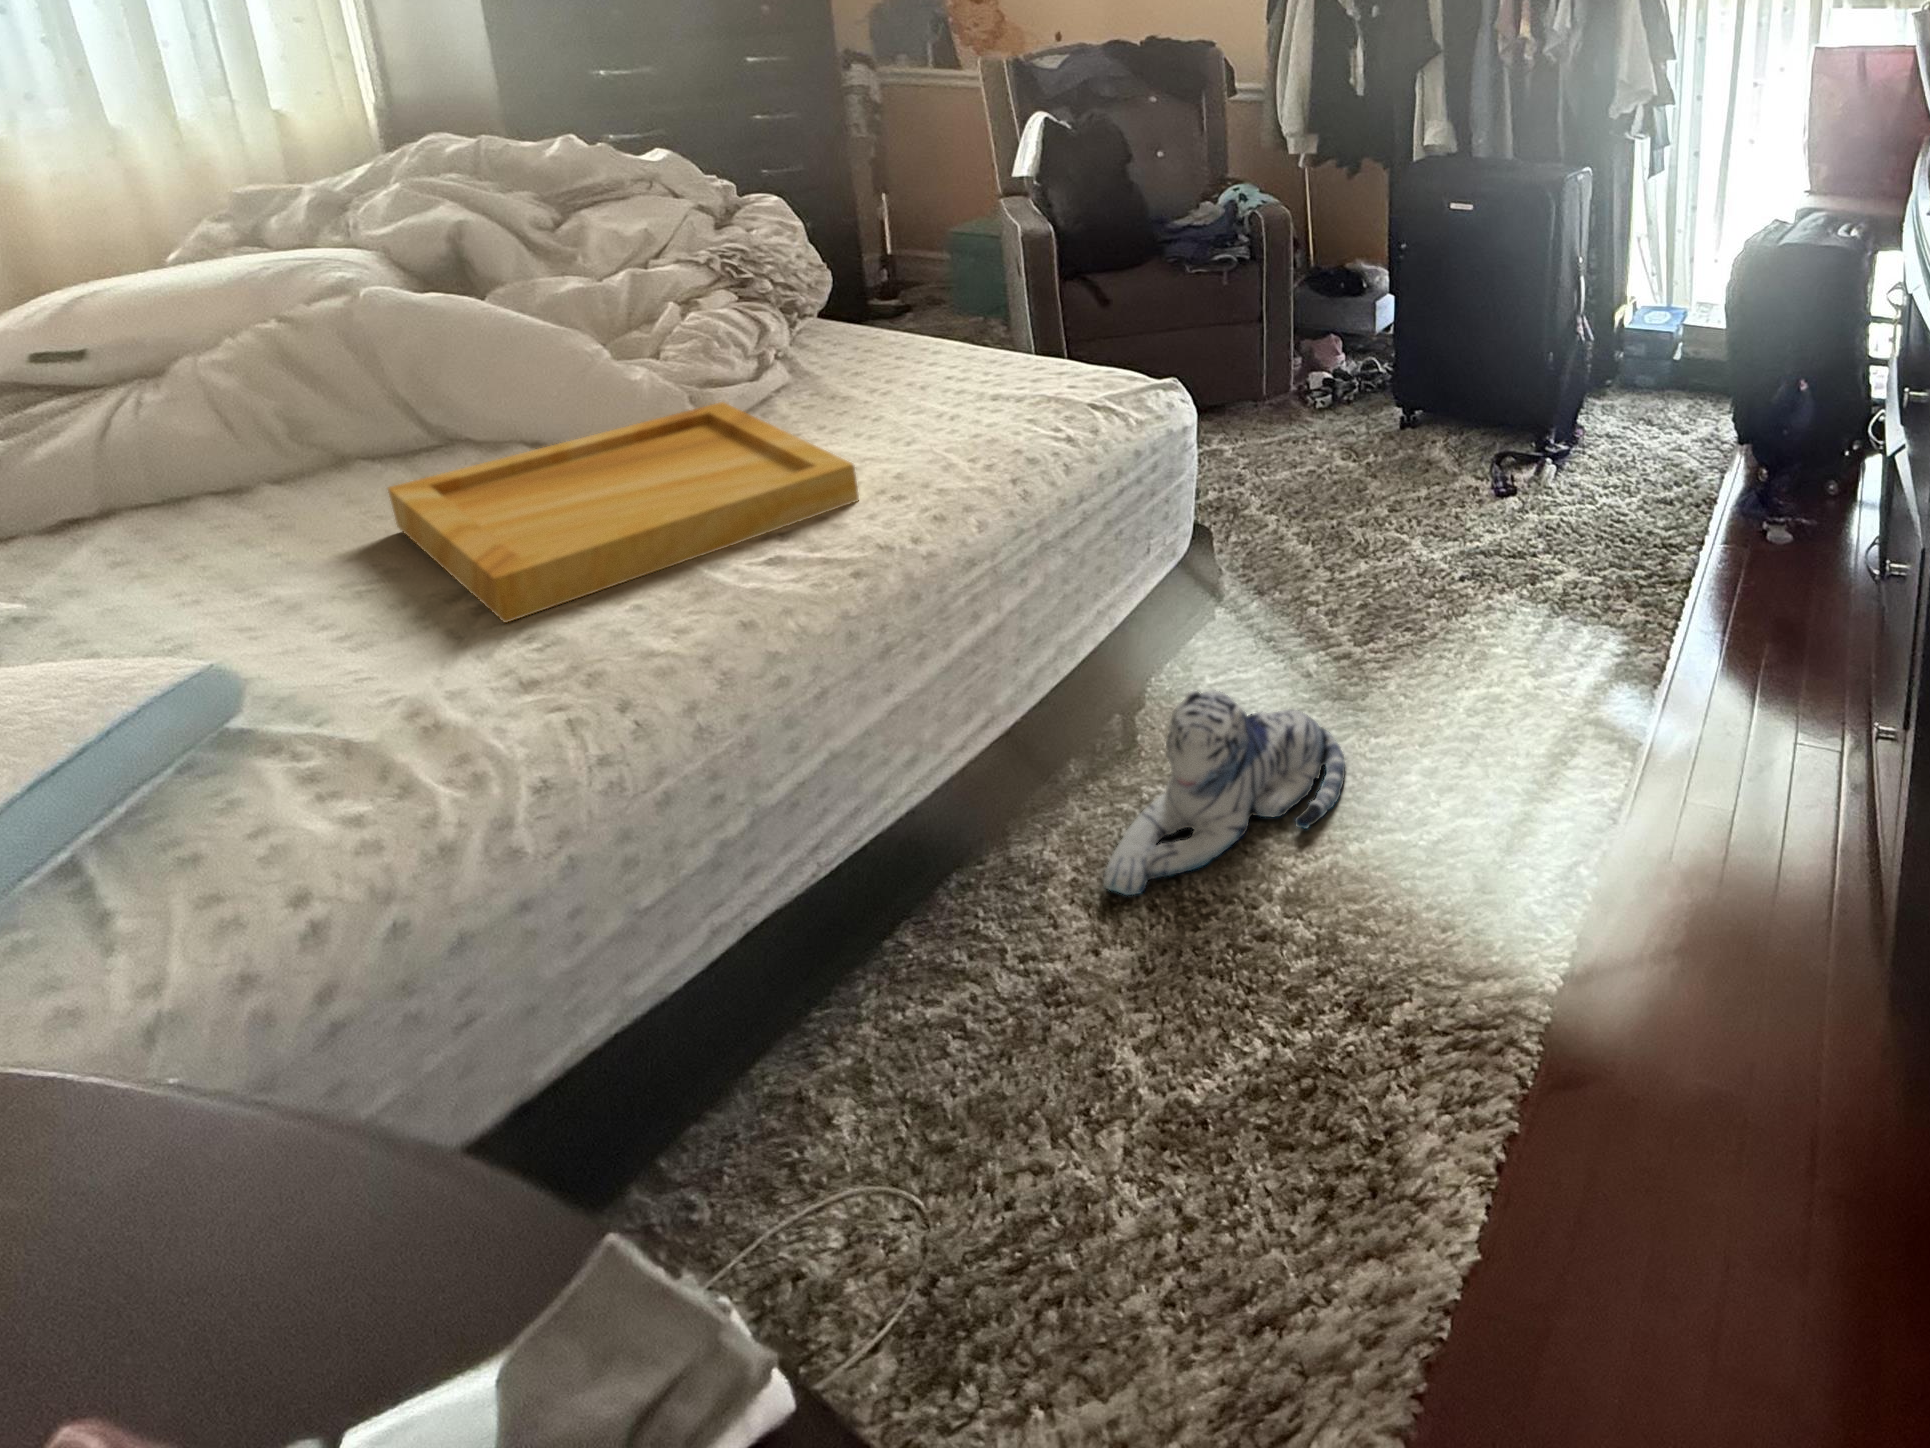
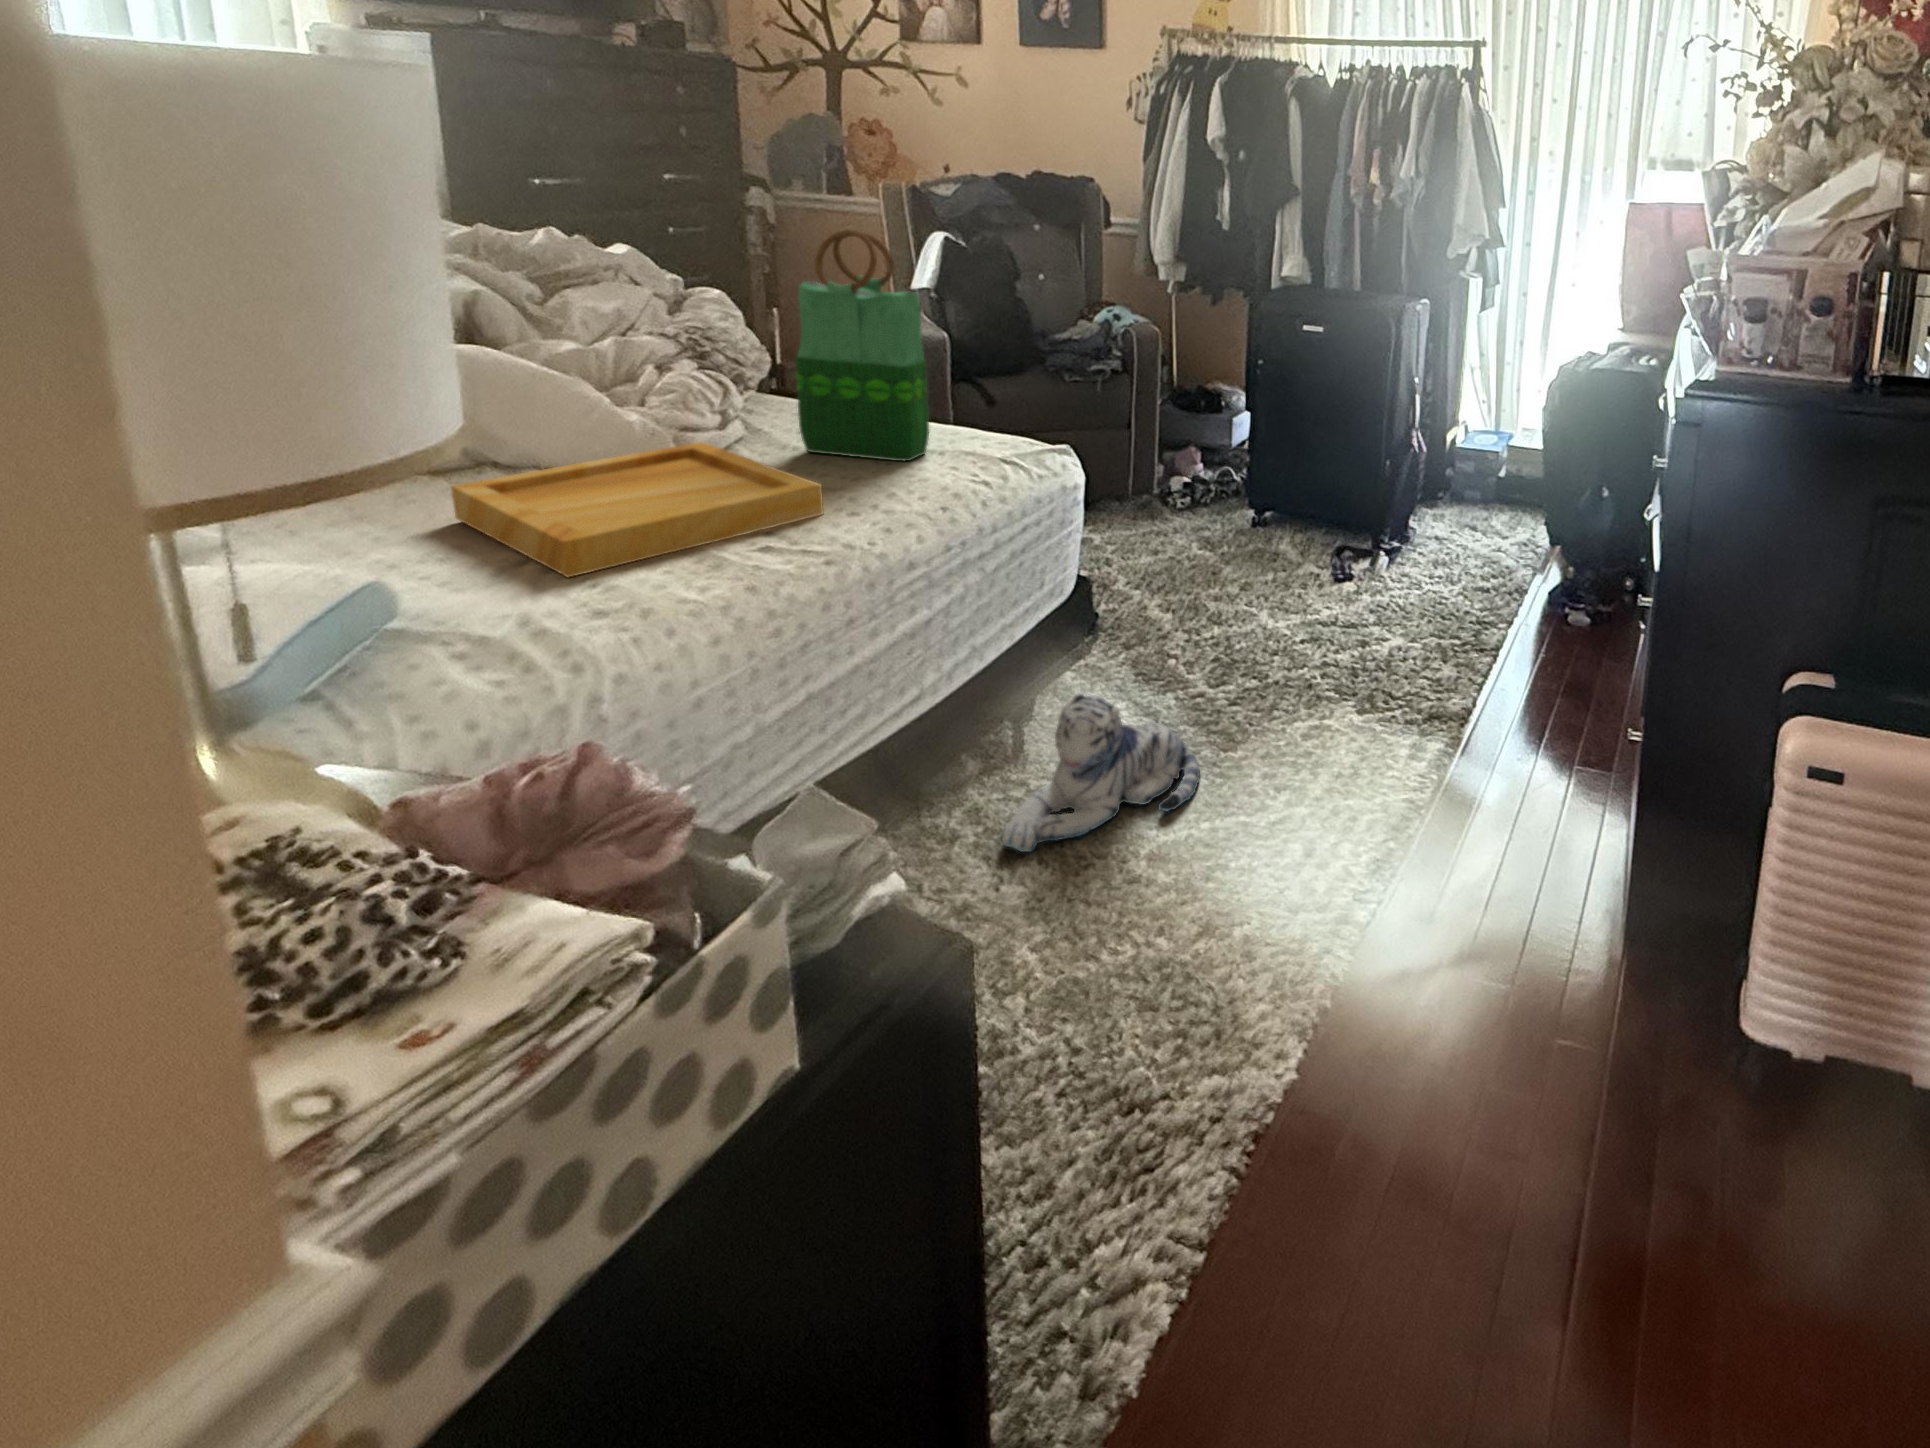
tote bag: none [836,134,1004,412] -> present [795,230,929,461]

